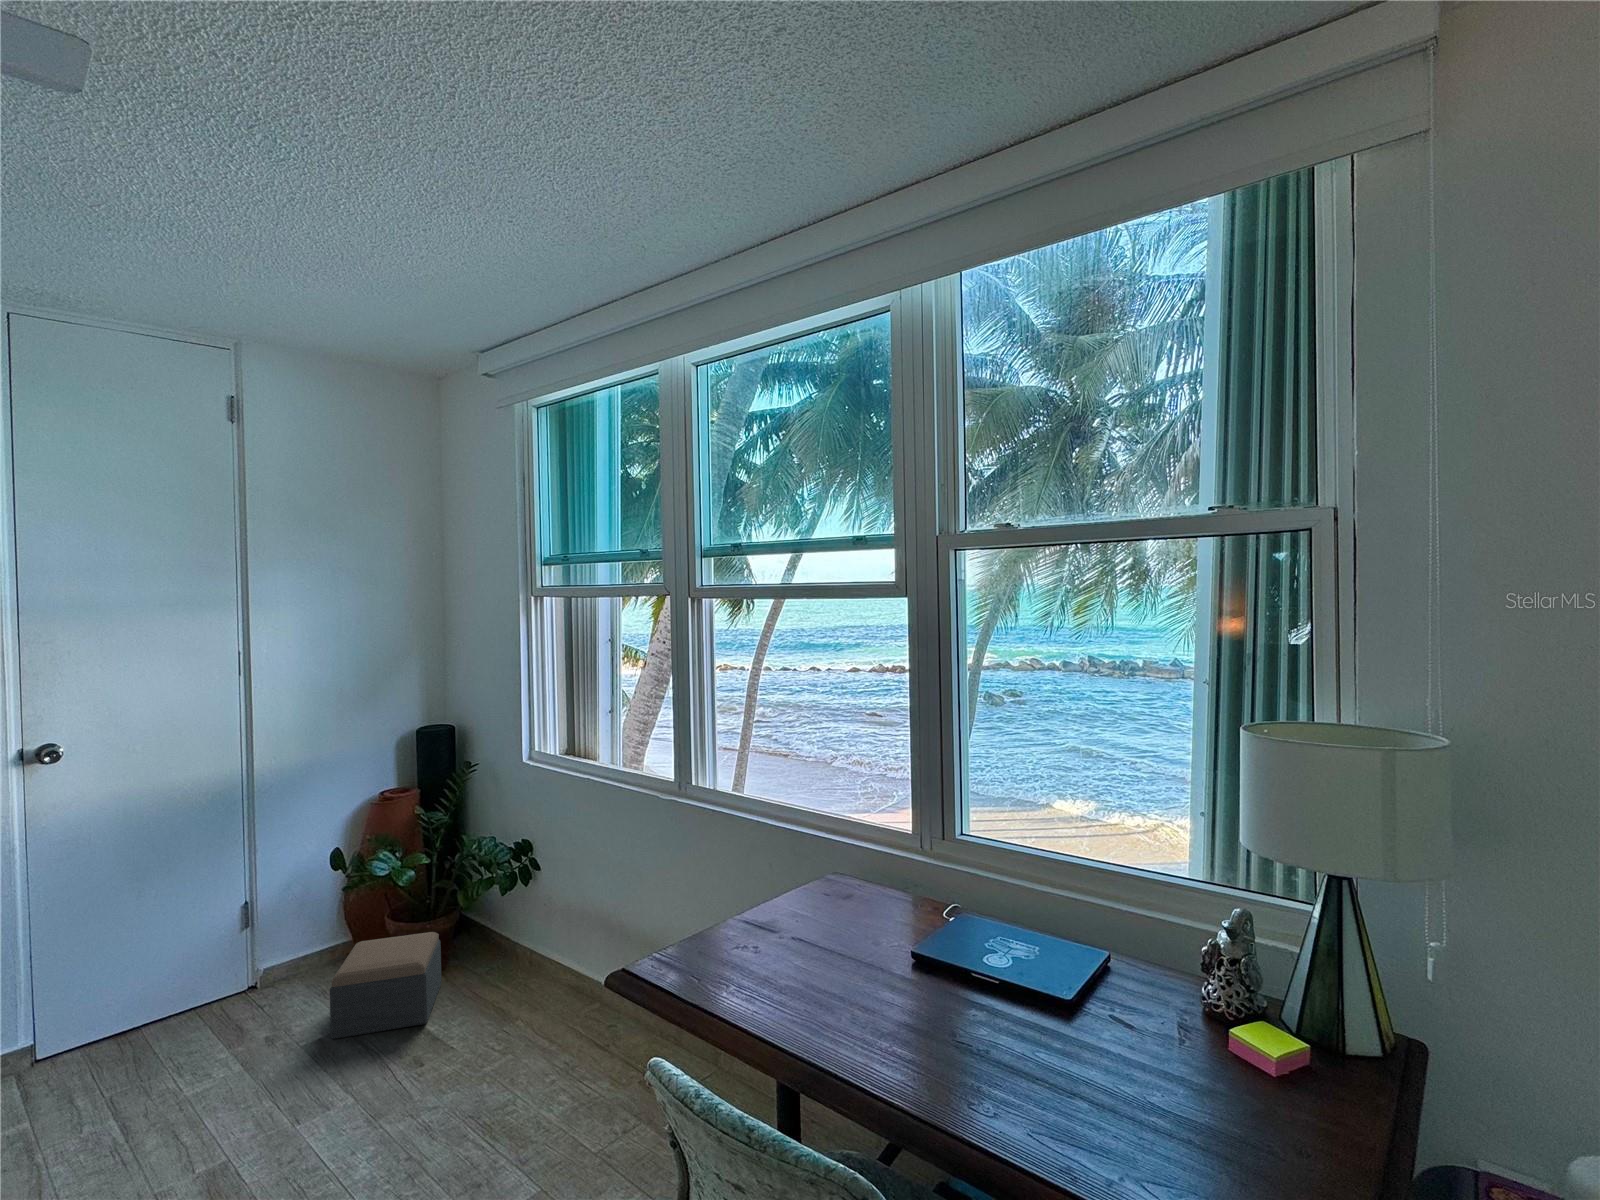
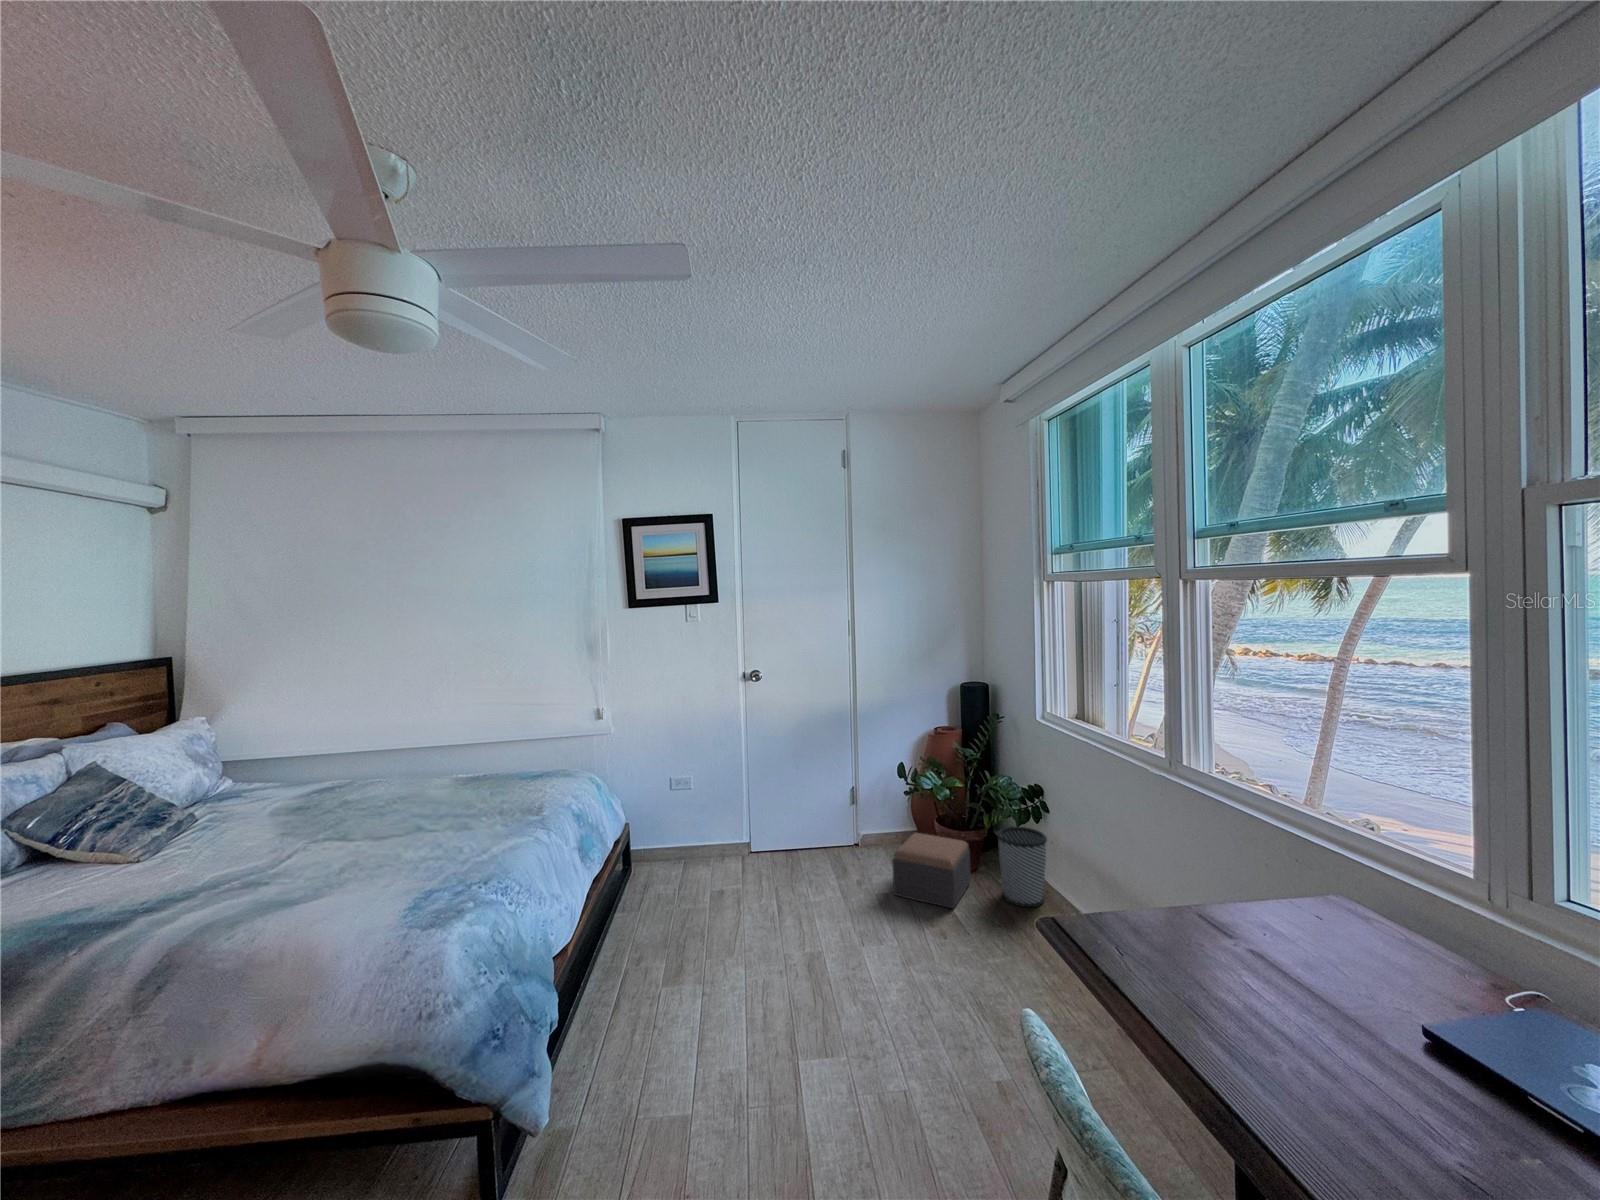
wastebasket: none [478,892,540,990] -> present [997,827,1047,907]

